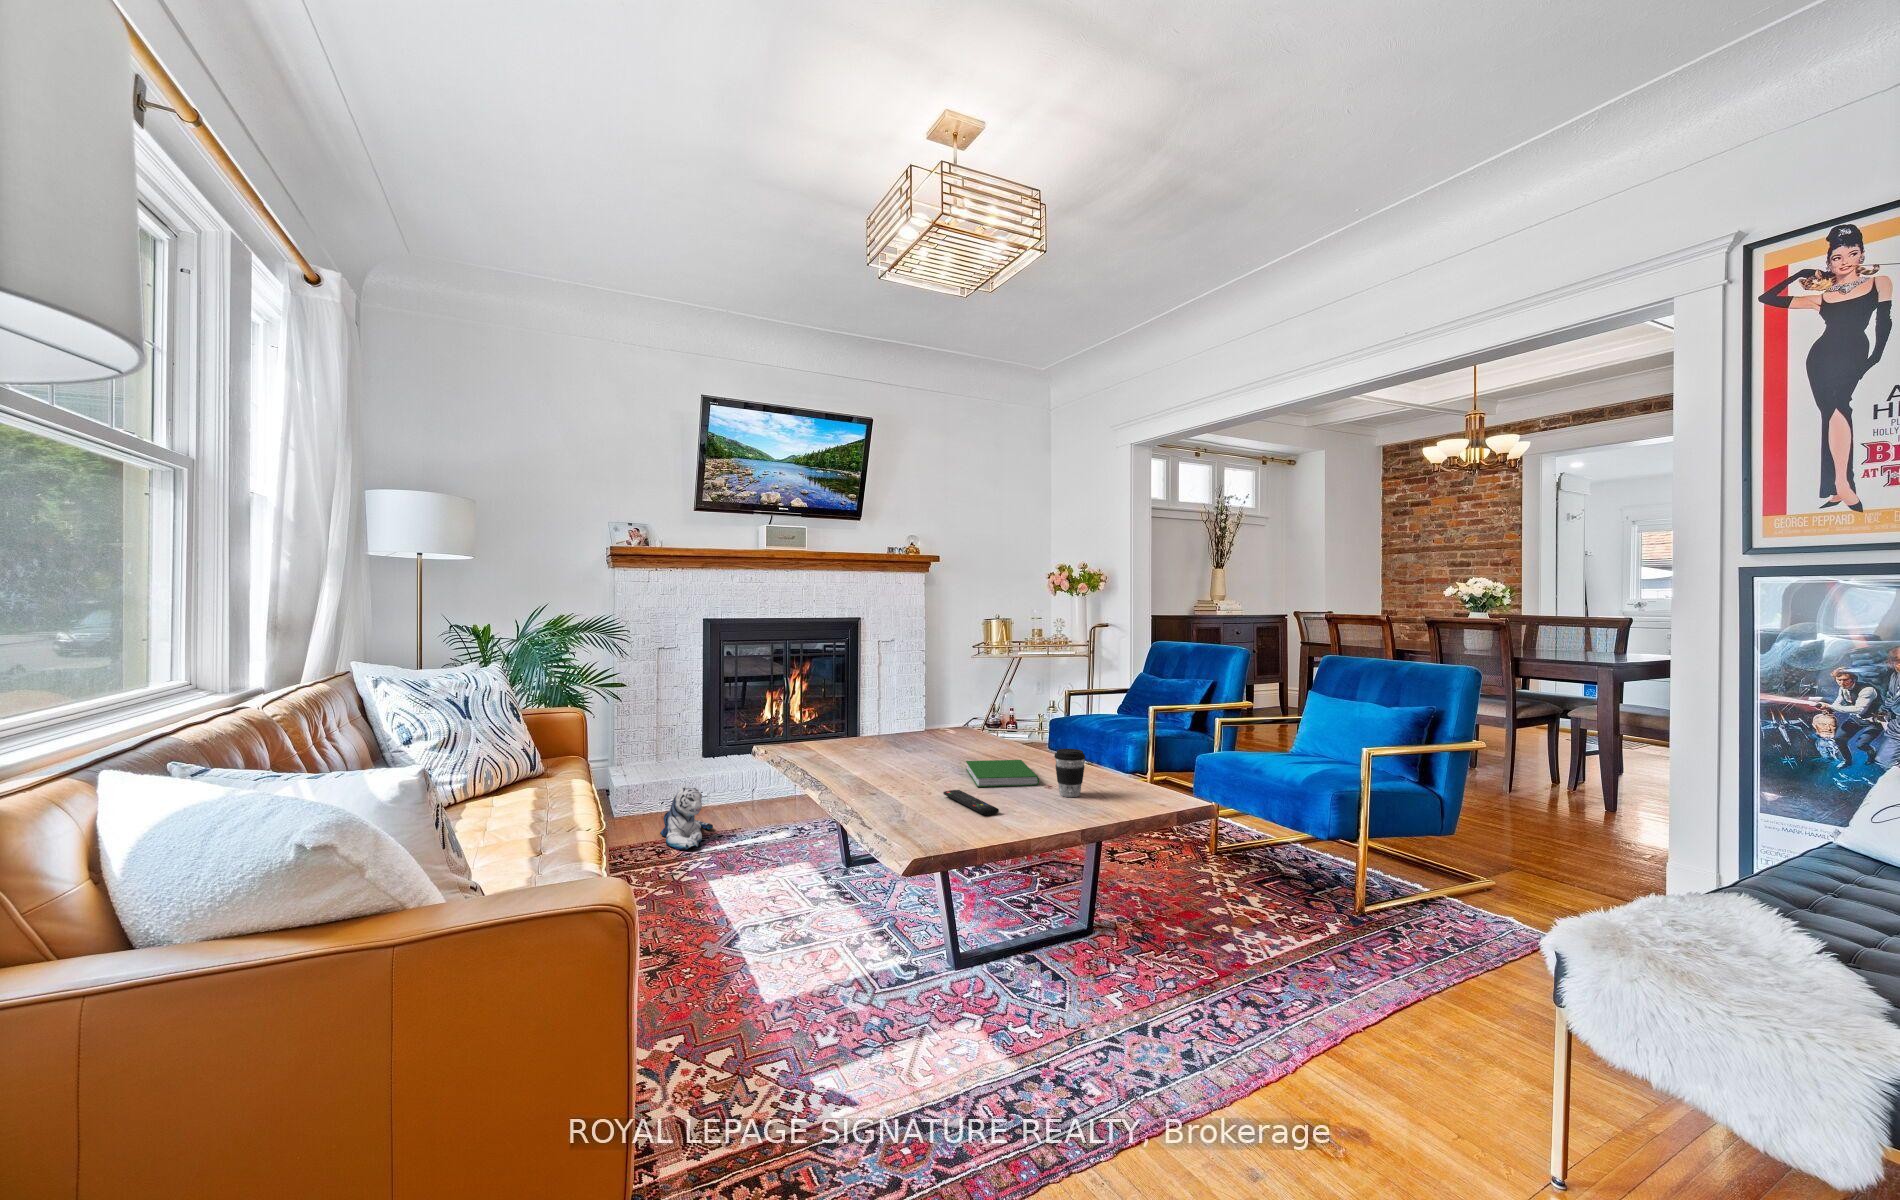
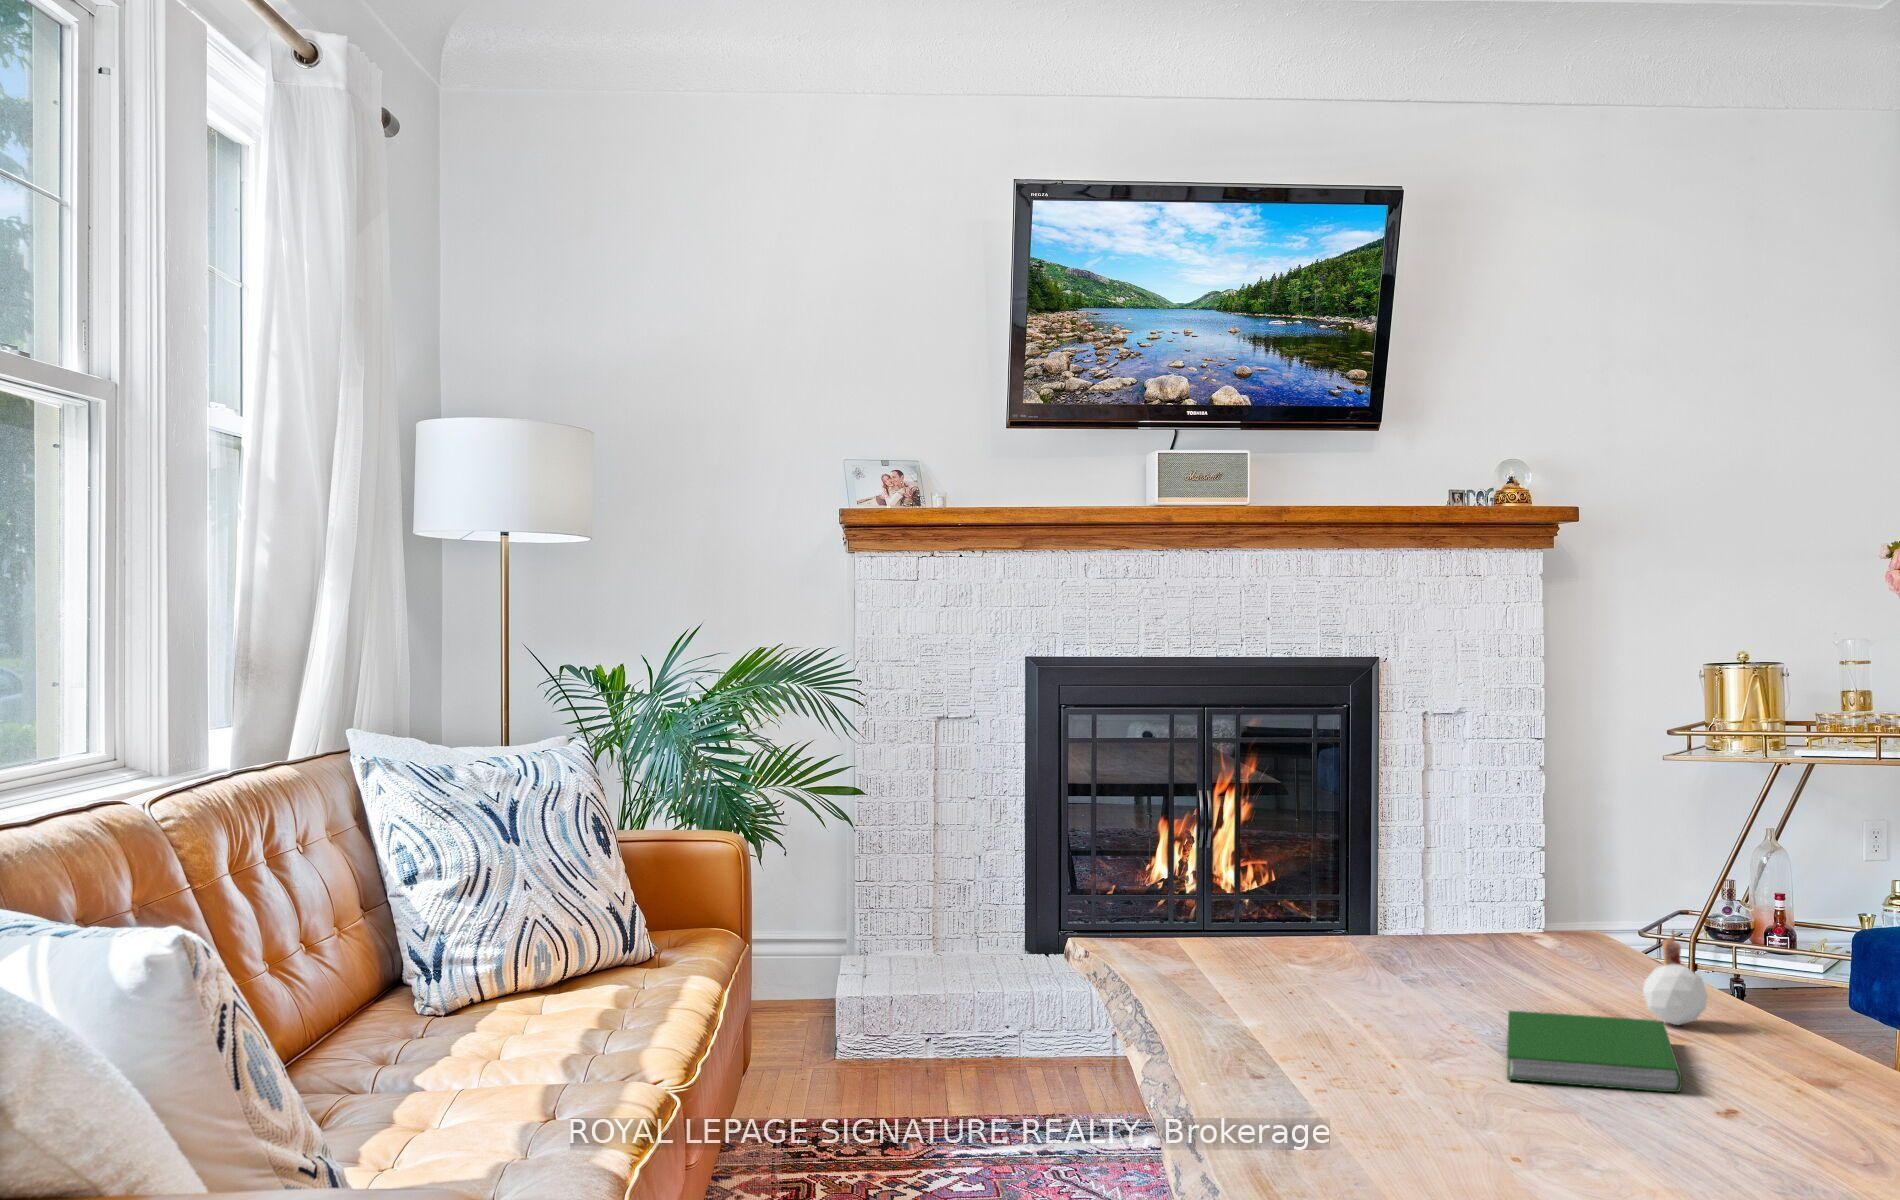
candle: none [1010,720,1033,761] -> present [1643,930,1707,1025]
coffee cup: present [1054,749,1085,797] -> none [1708,1002,1800,1136]
plush toy: present [660,788,713,850] -> none [897,1012,1003,1145]
remote control: present [943,790,999,815] -> none [1403,1081,1517,1157]

